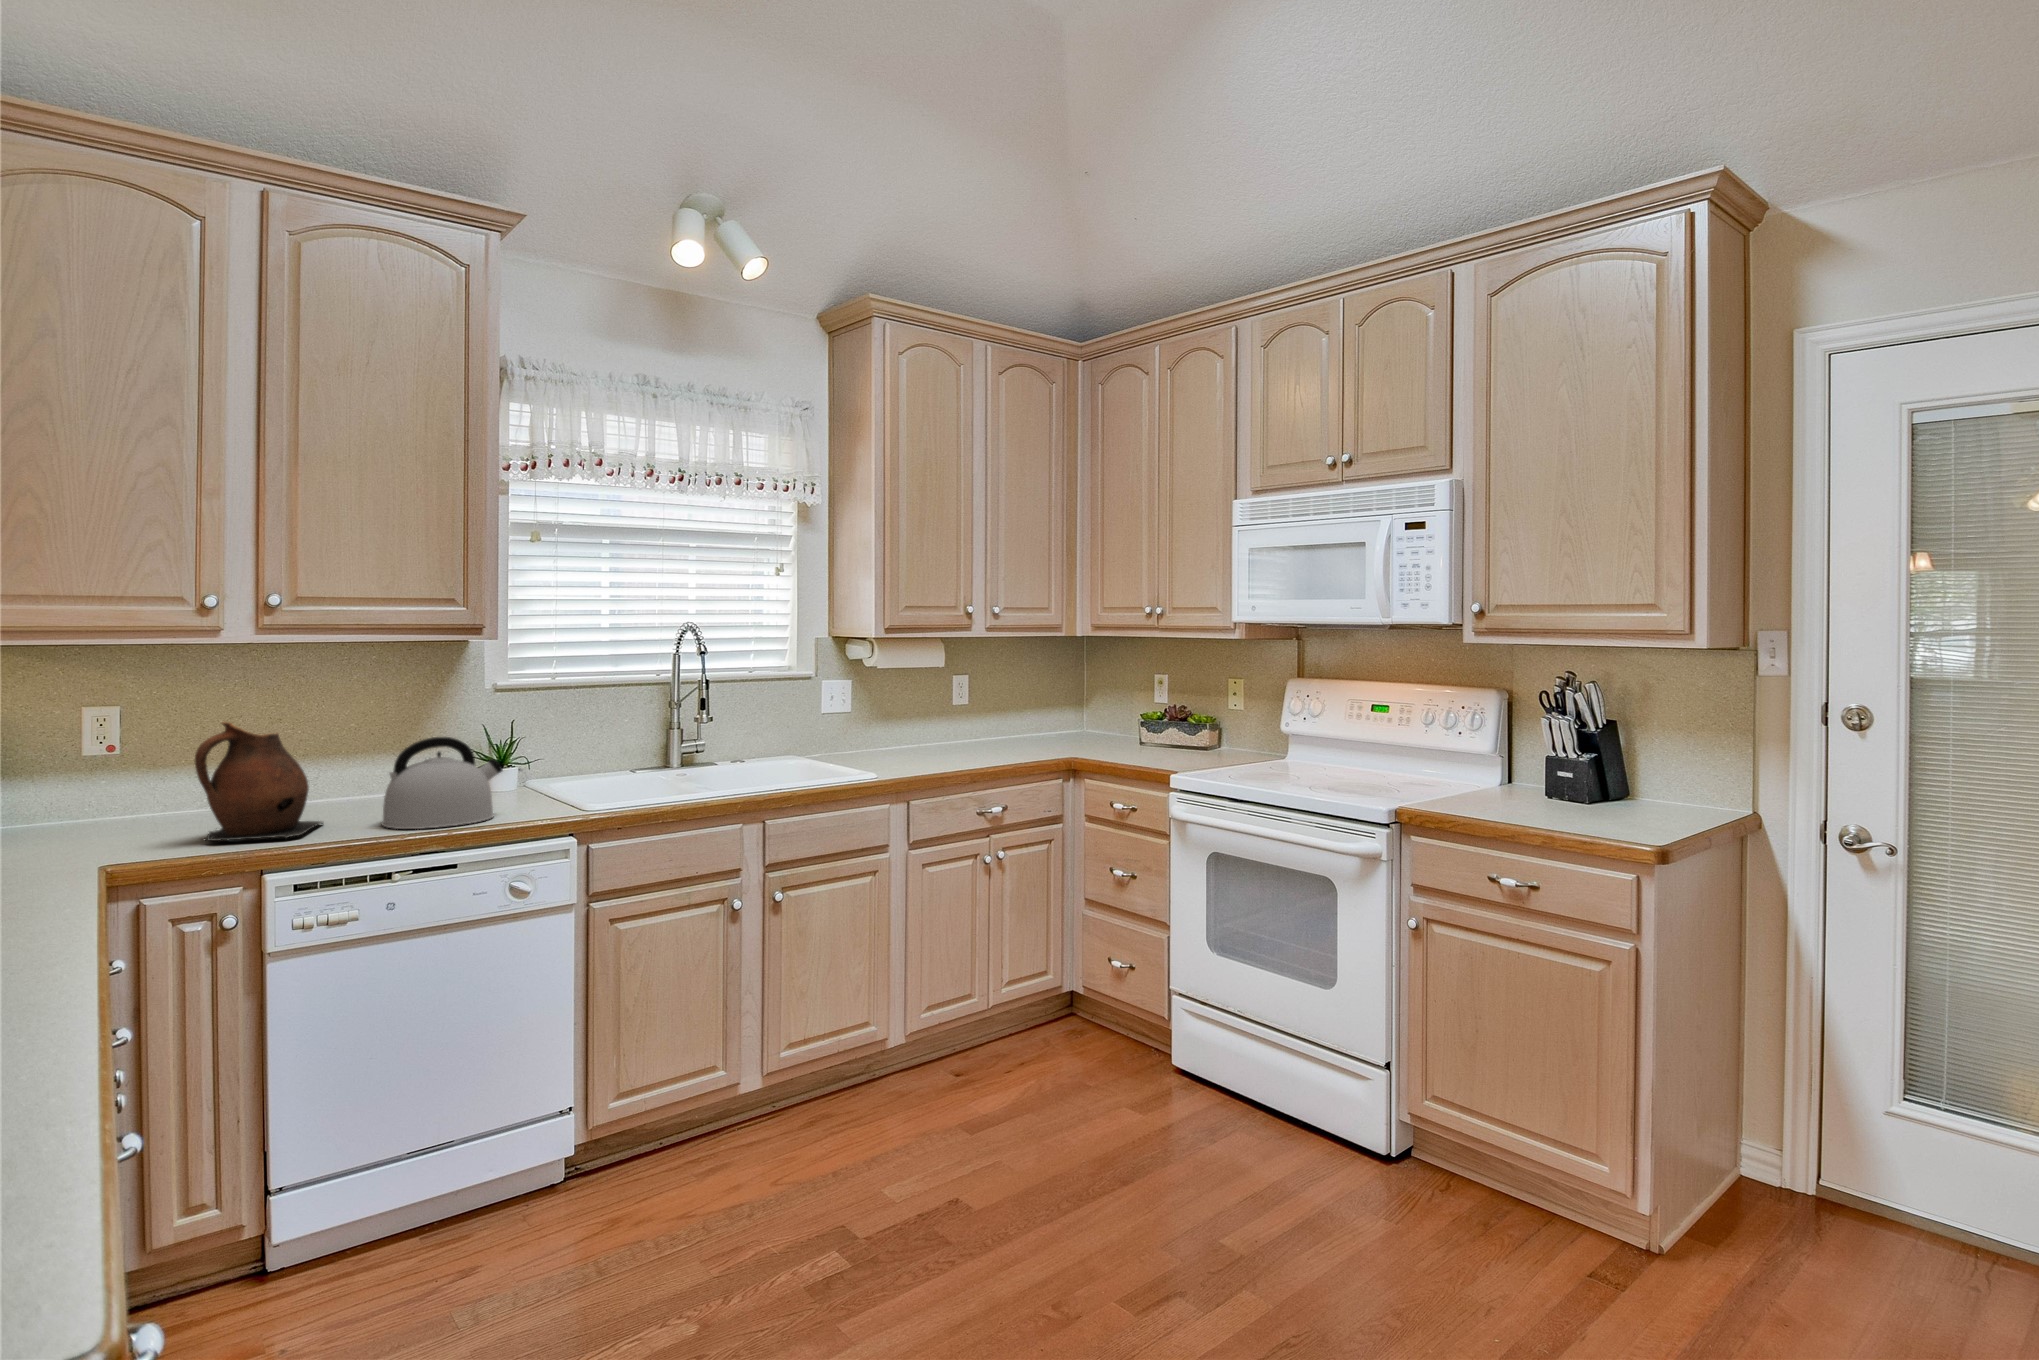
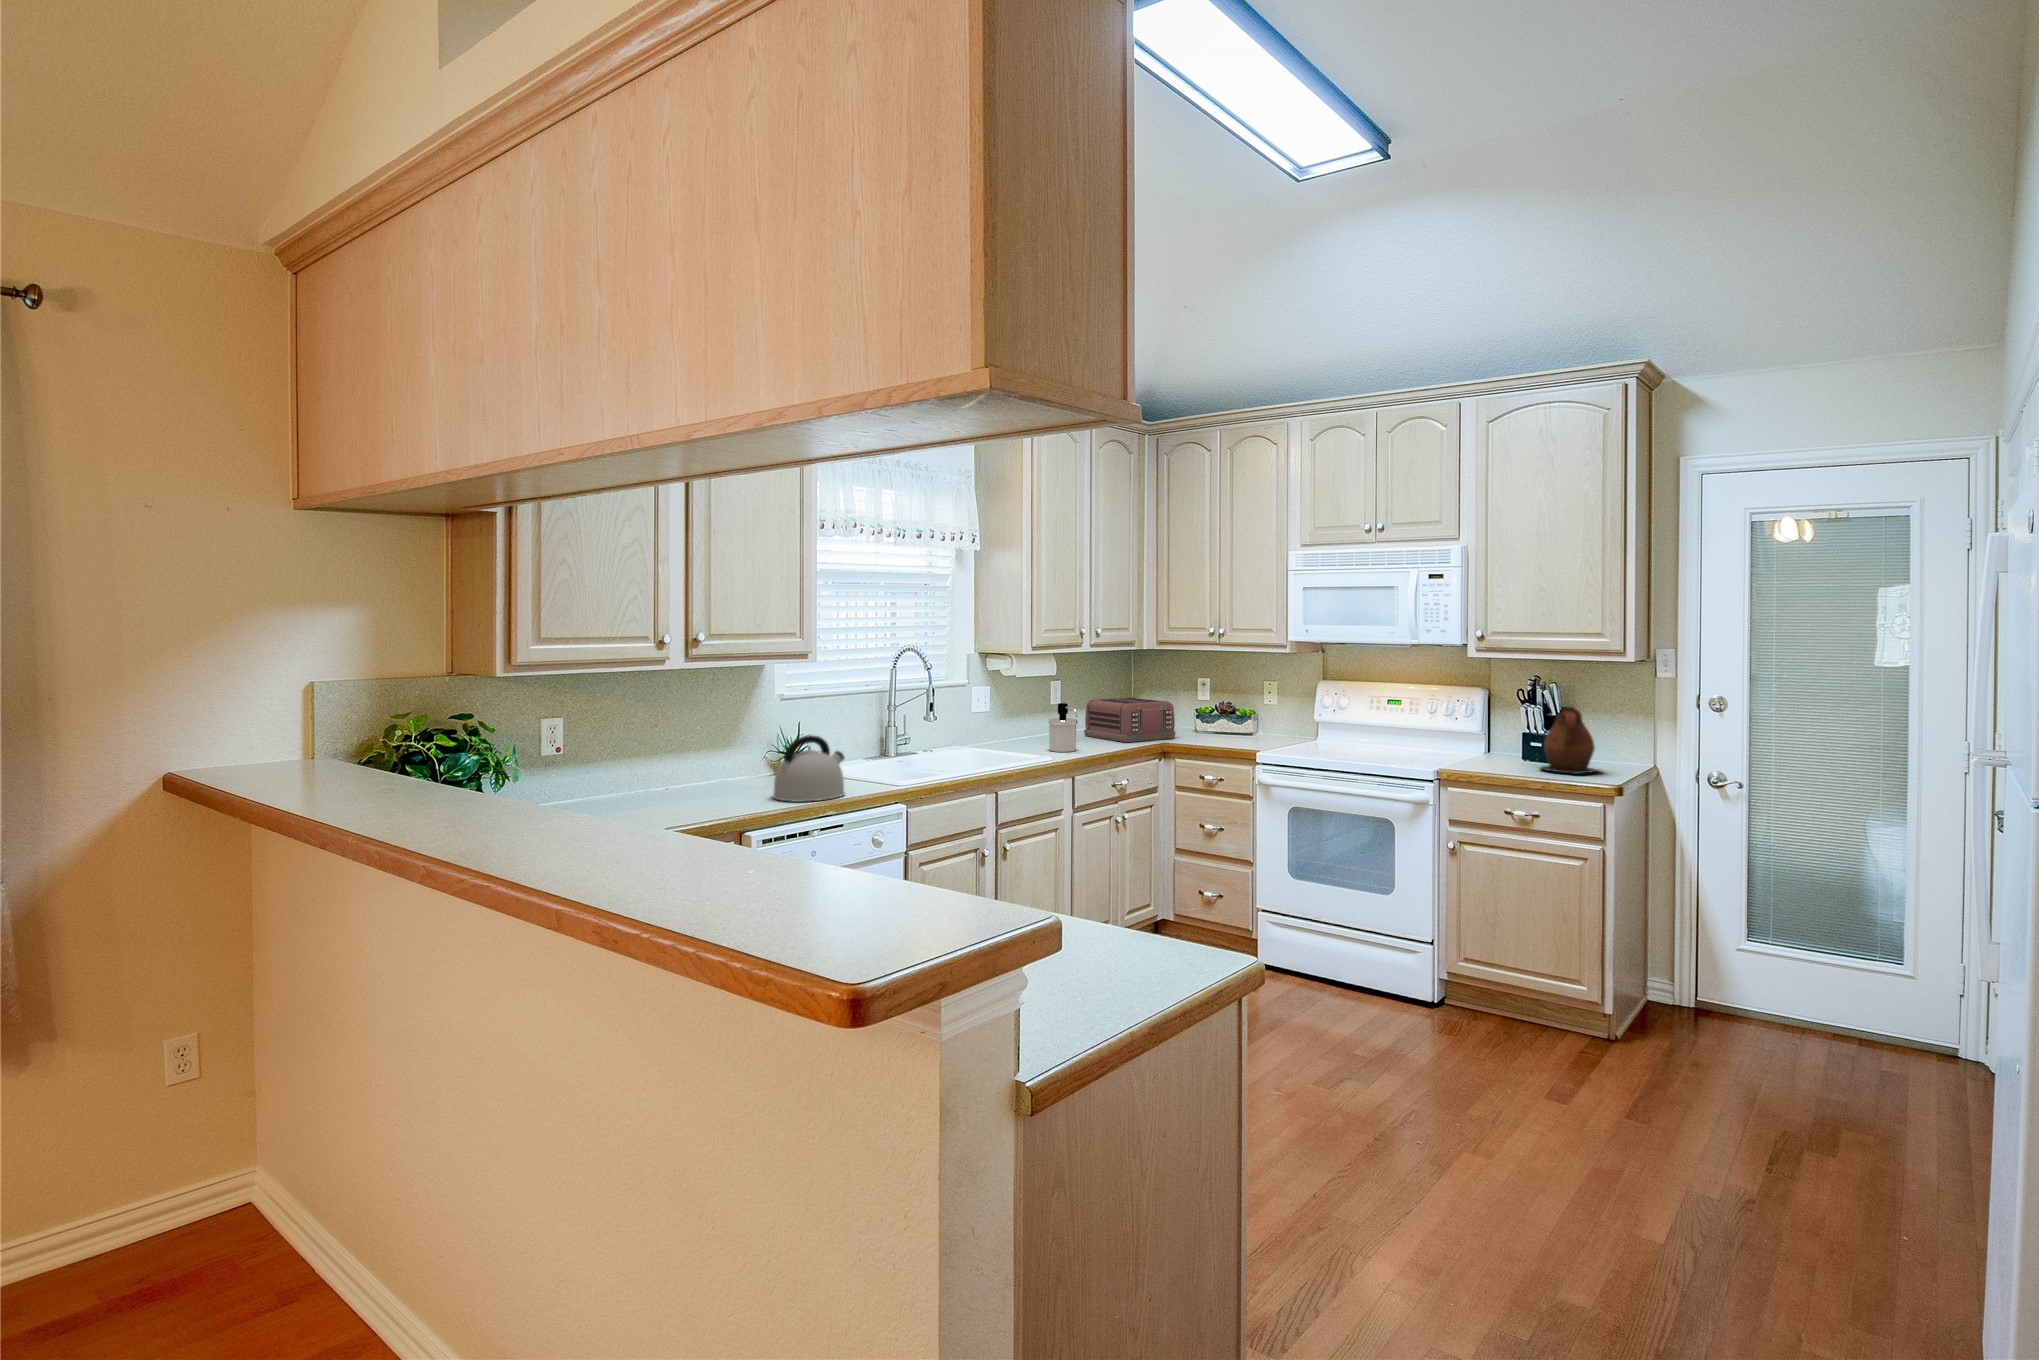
toaster: none [985,698,1097,756] -> present [1084,697,1176,742]
soap dispenser: none [898,702,936,767] -> present [1048,703,1078,752]
ceramic pitcher: present [195,722,323,841] -> present [1541,706,1600,774]

